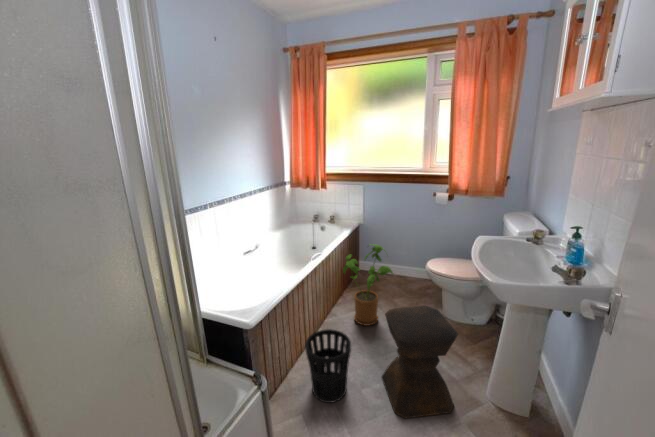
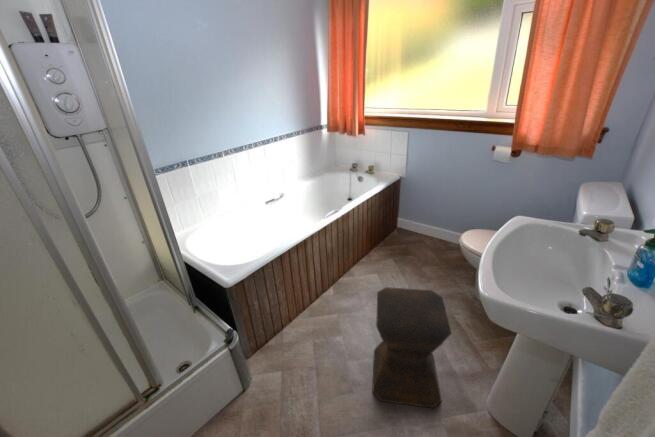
house plant: present [343,244,393,326] -> none [359,205,412,292]
wastebasket: present [305,329,351,403] -> none [290,295,338,366]

